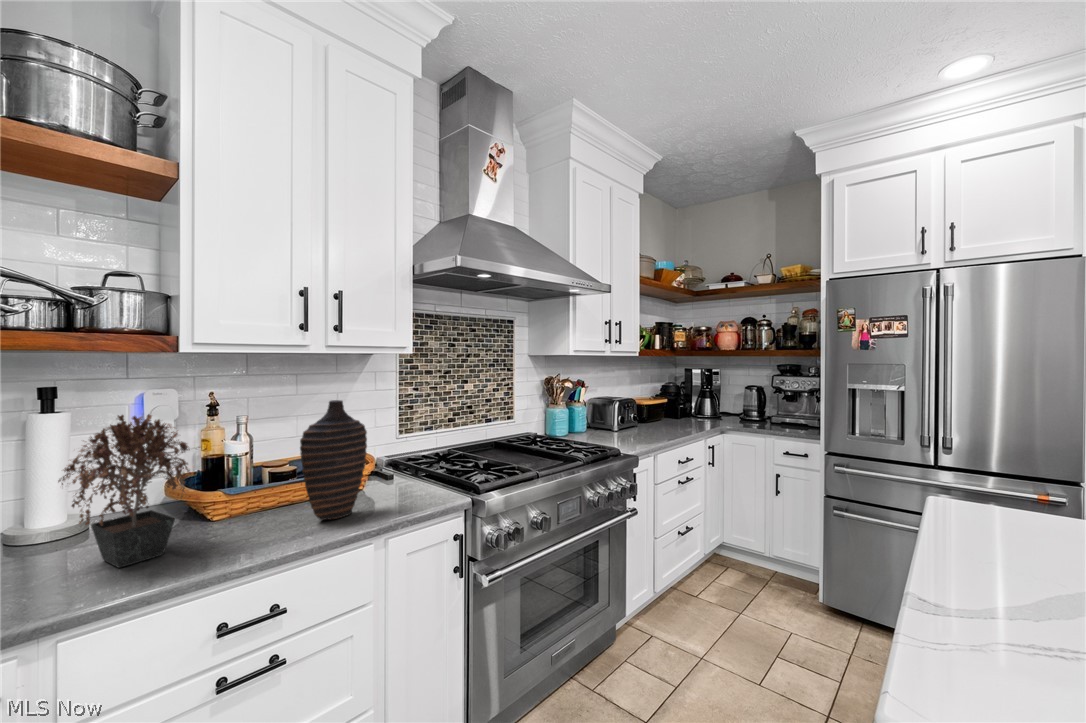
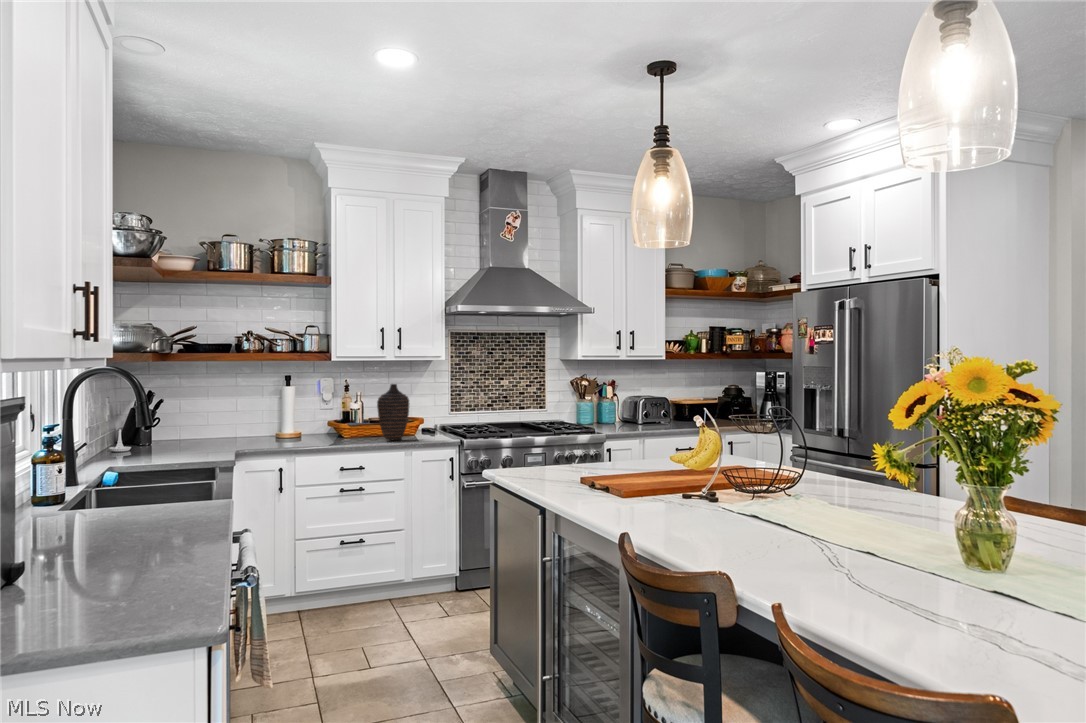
potted plant: present [58,414,191,568] -> none [294,386,339,444]

